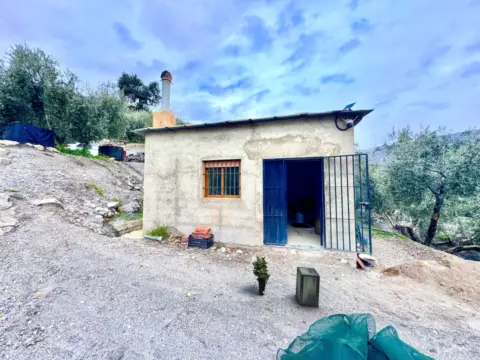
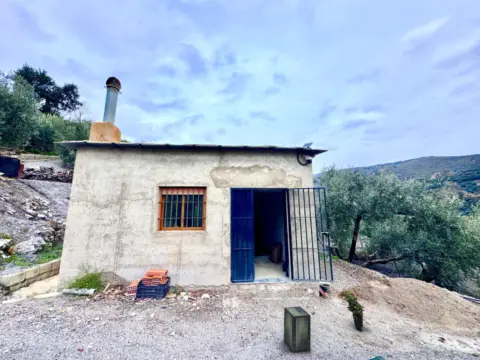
potted plant: present [252,256,271,295] -> present [343,292,364,331]

